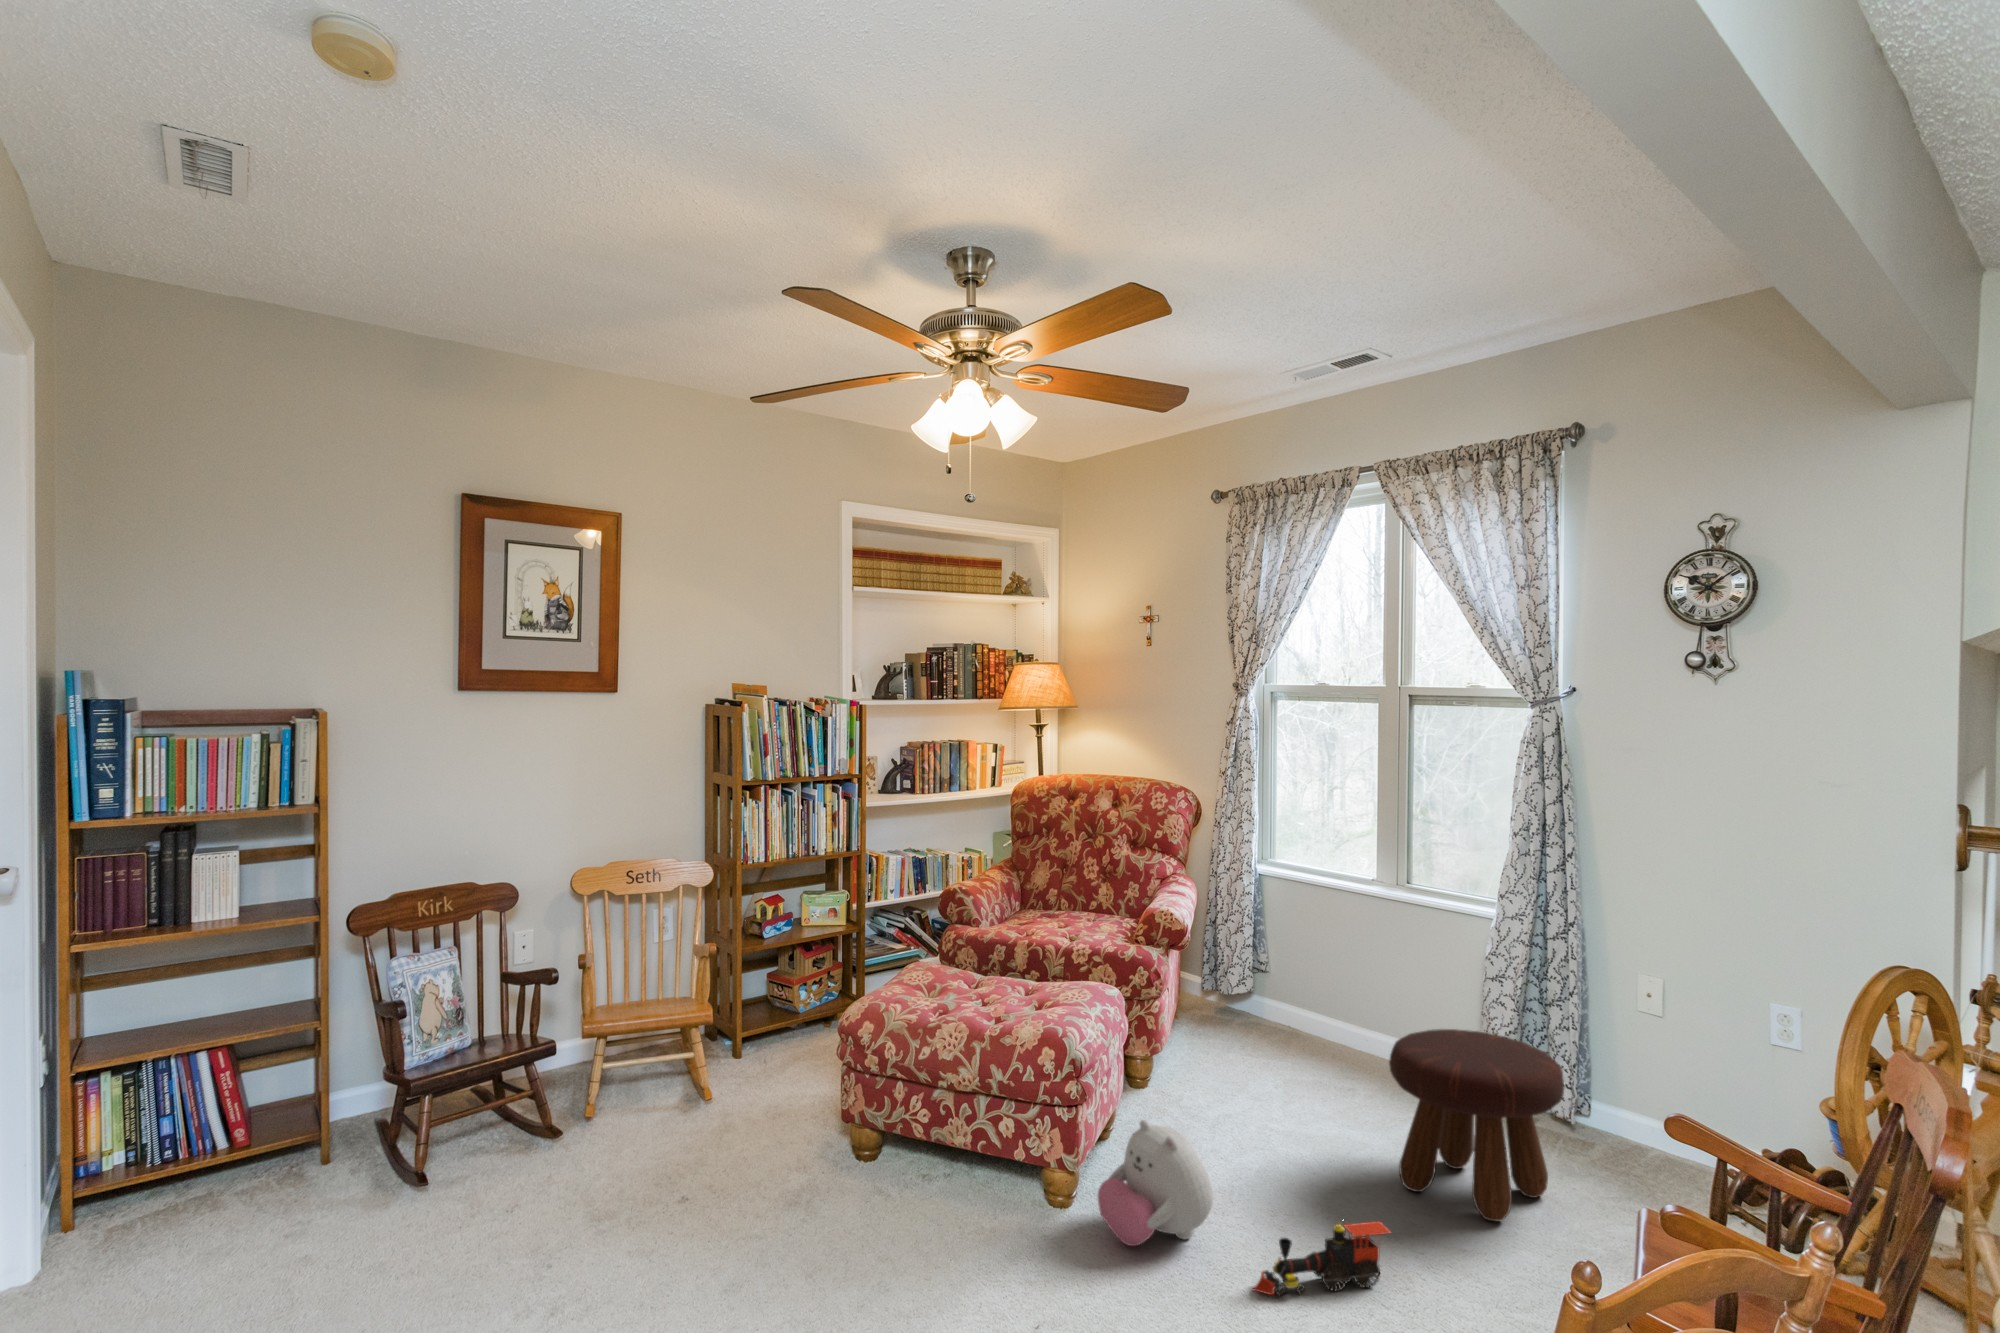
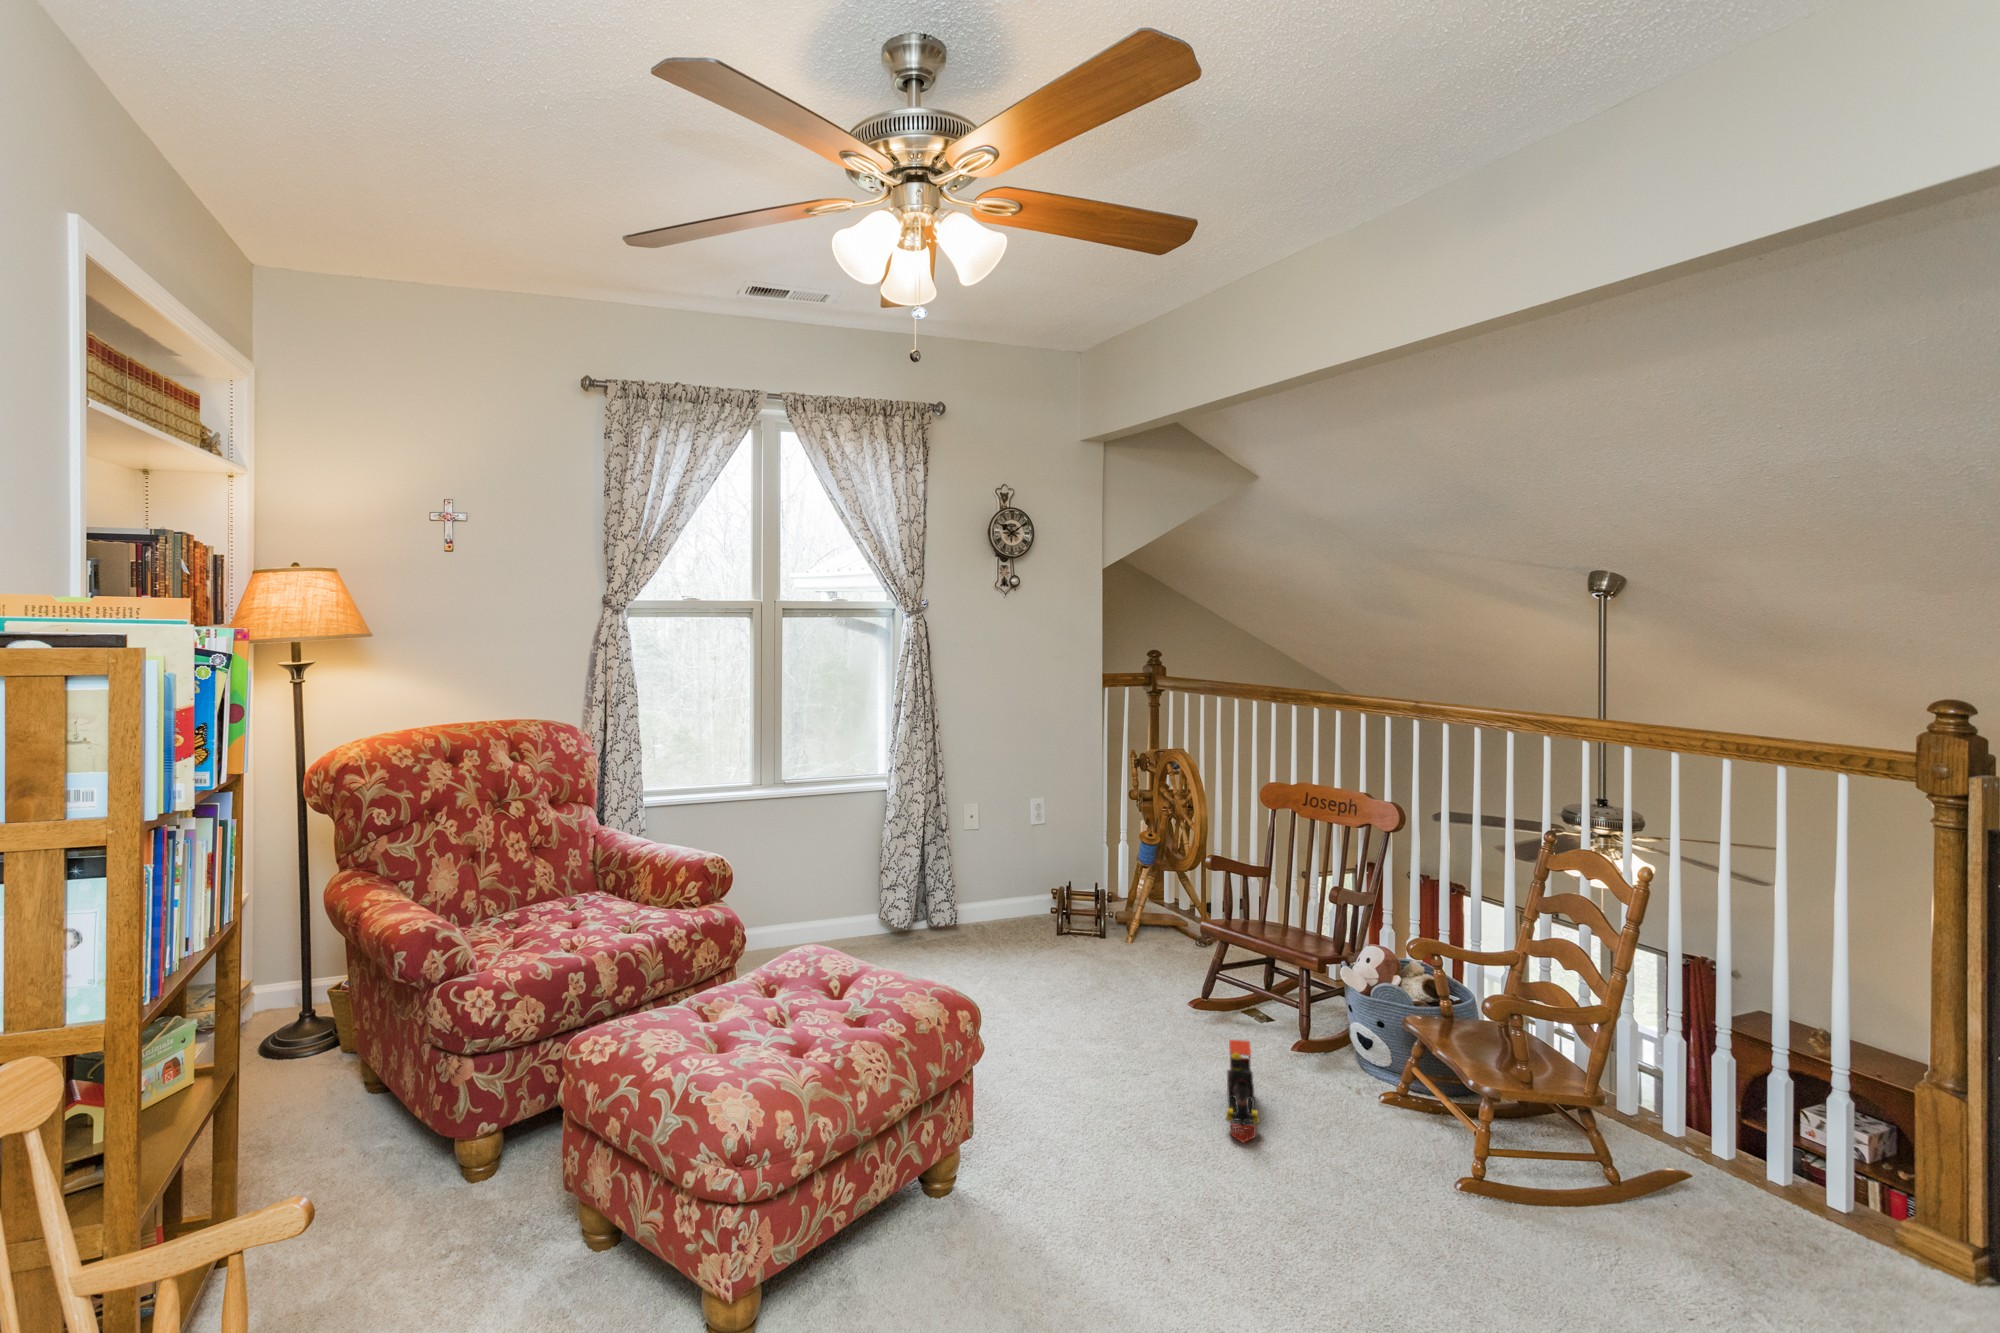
footstool: present [1389,1029,1564,1221] -> none [1047,880,1190,1032]
plush toy: present [1098,1120,1213,1246] -> none [1057,1040,1171,1182]

